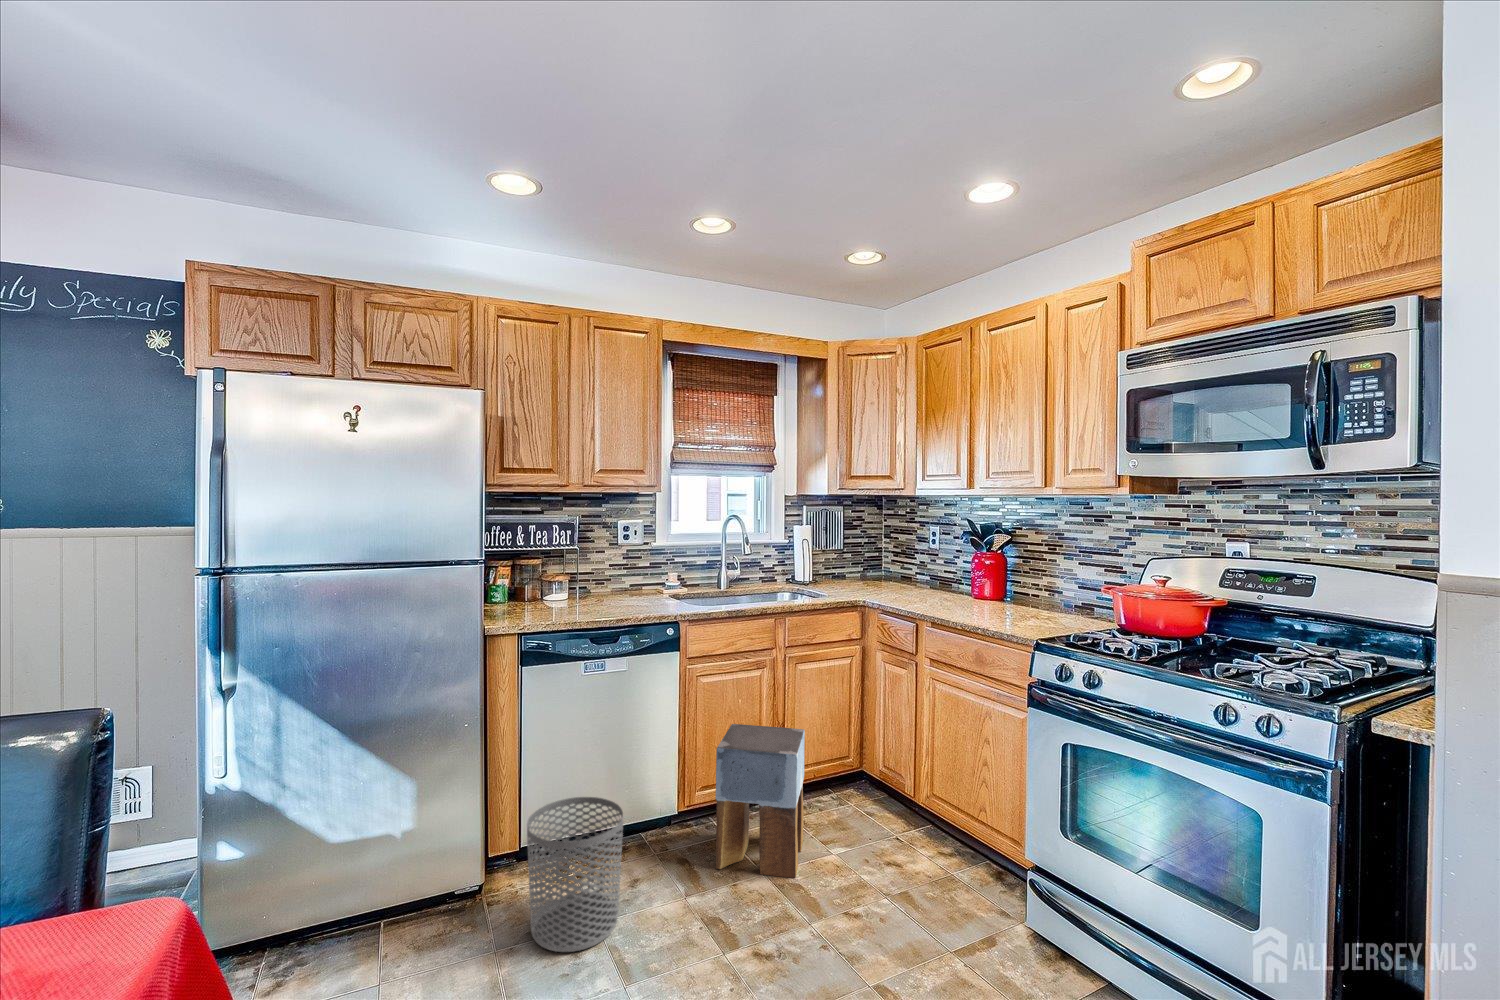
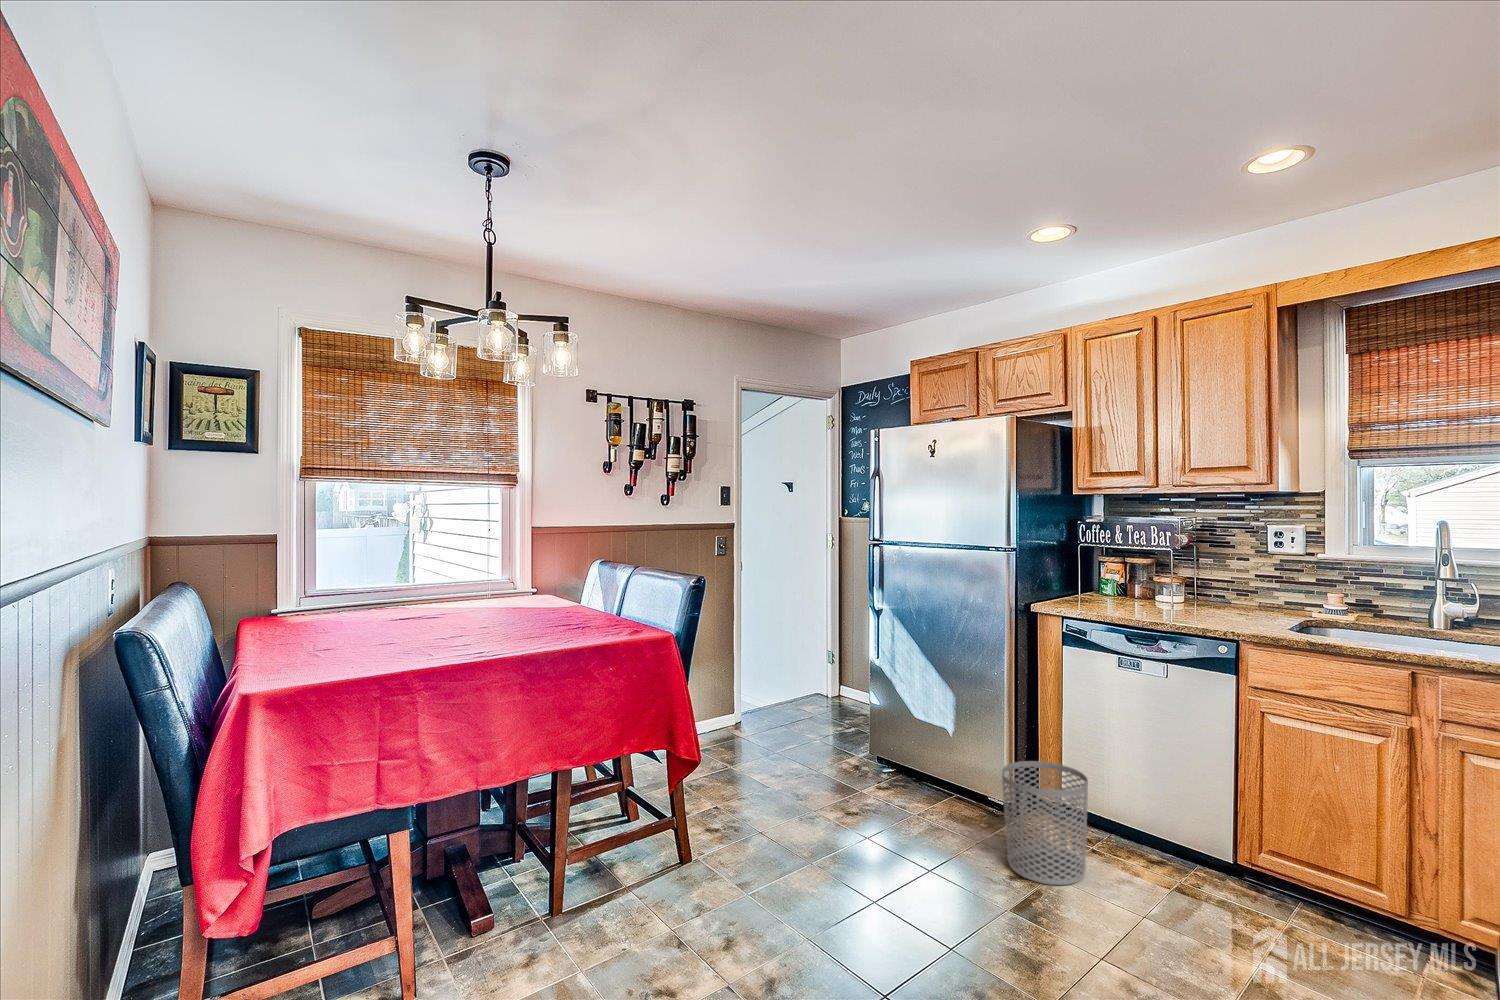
stool: present [716,724,805,878] -> none [1213,779,1376,977]

